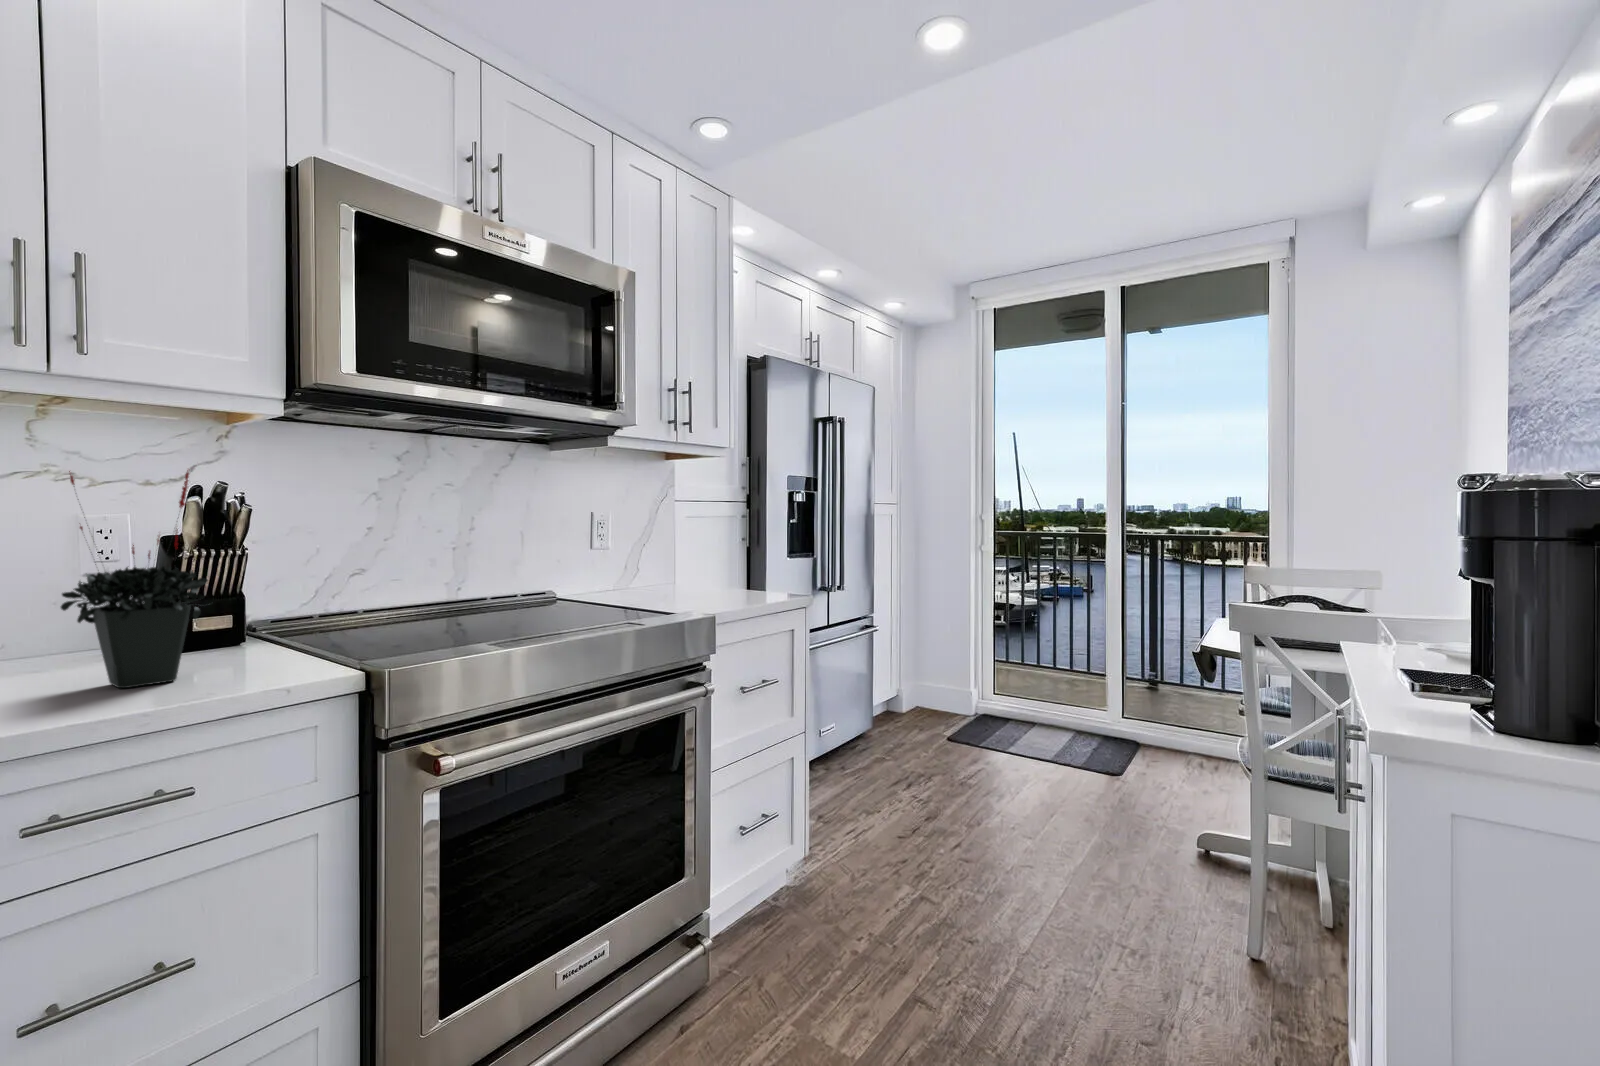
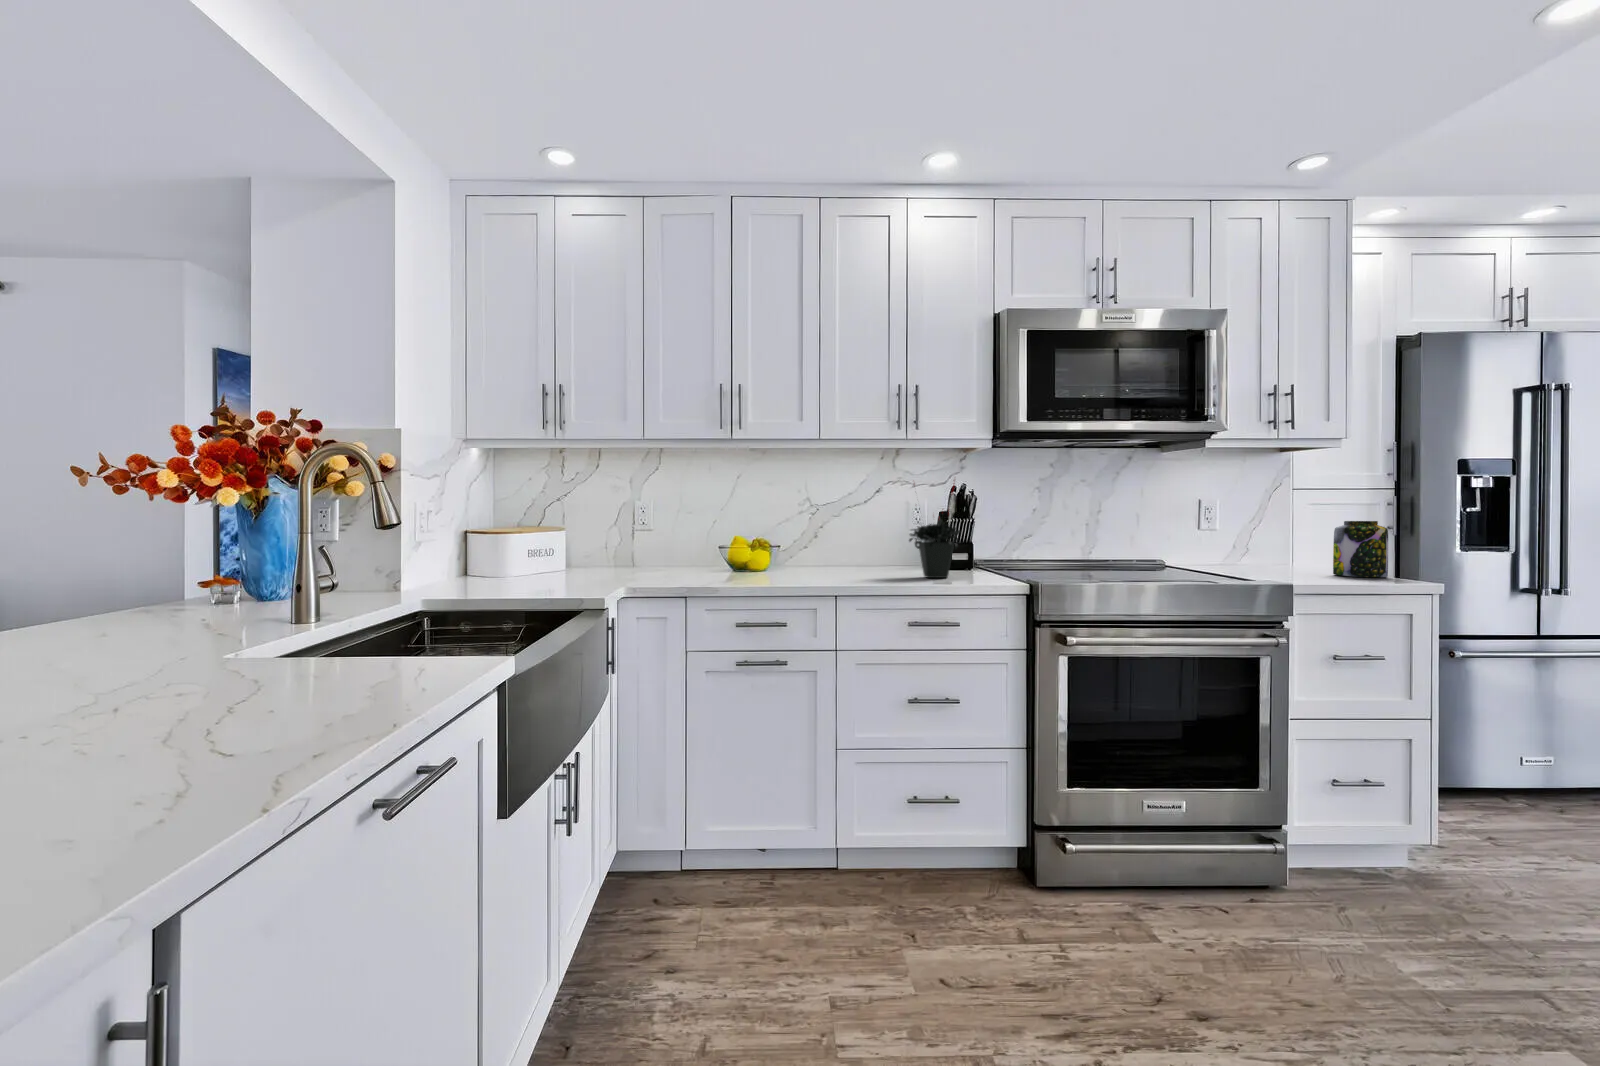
jar: none [733,539,778,601] -> present [1333,521,1388,577]

